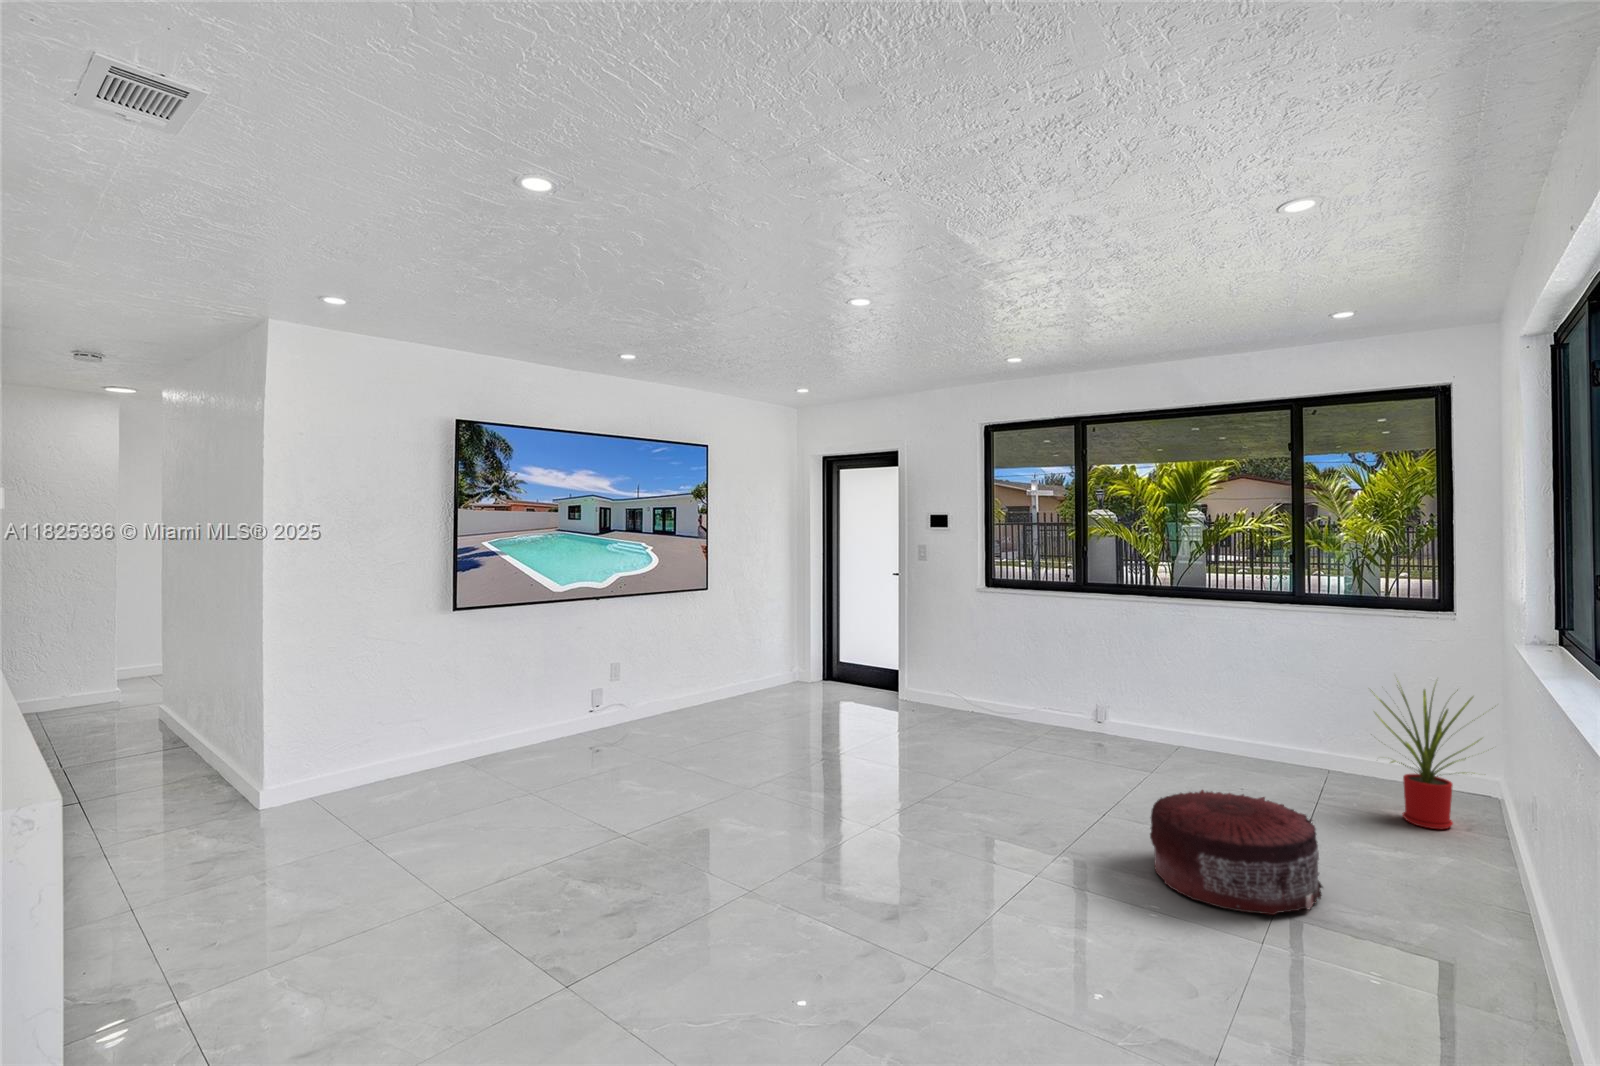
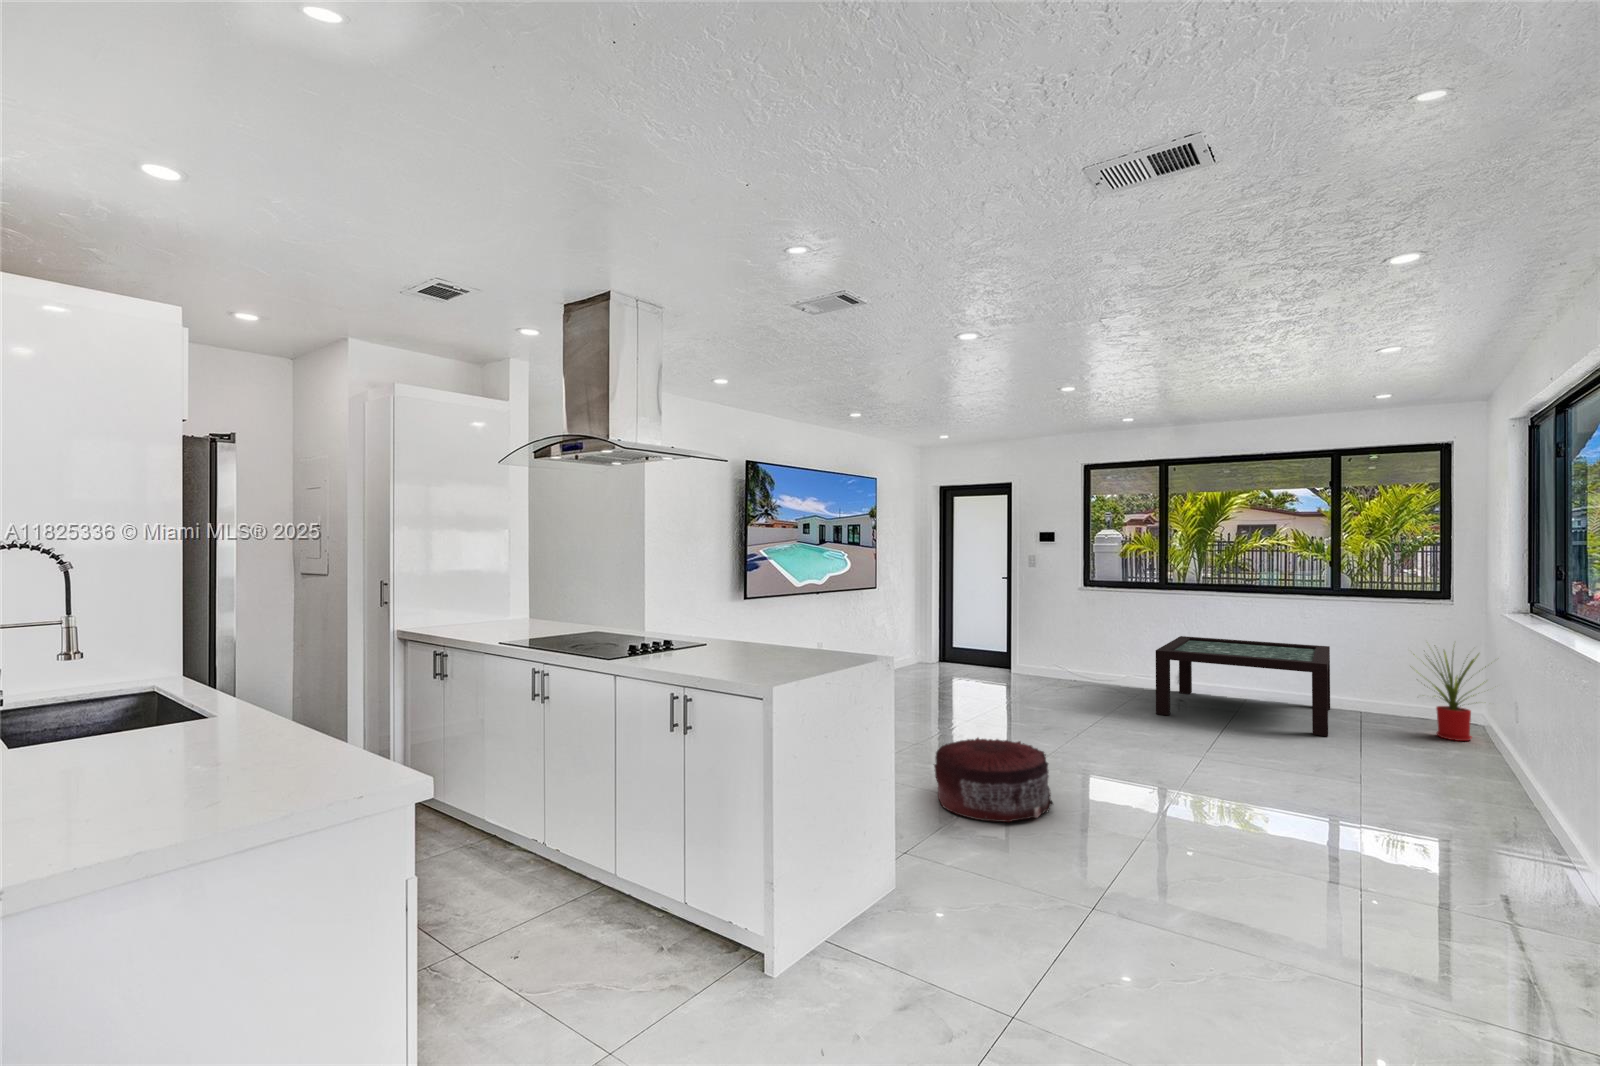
coffee table: none [1018,657,1281,815] -> present [1156,636,1330,736]
pouf: present [1150,790,1323,915] -> present [934,738,1053,822]

